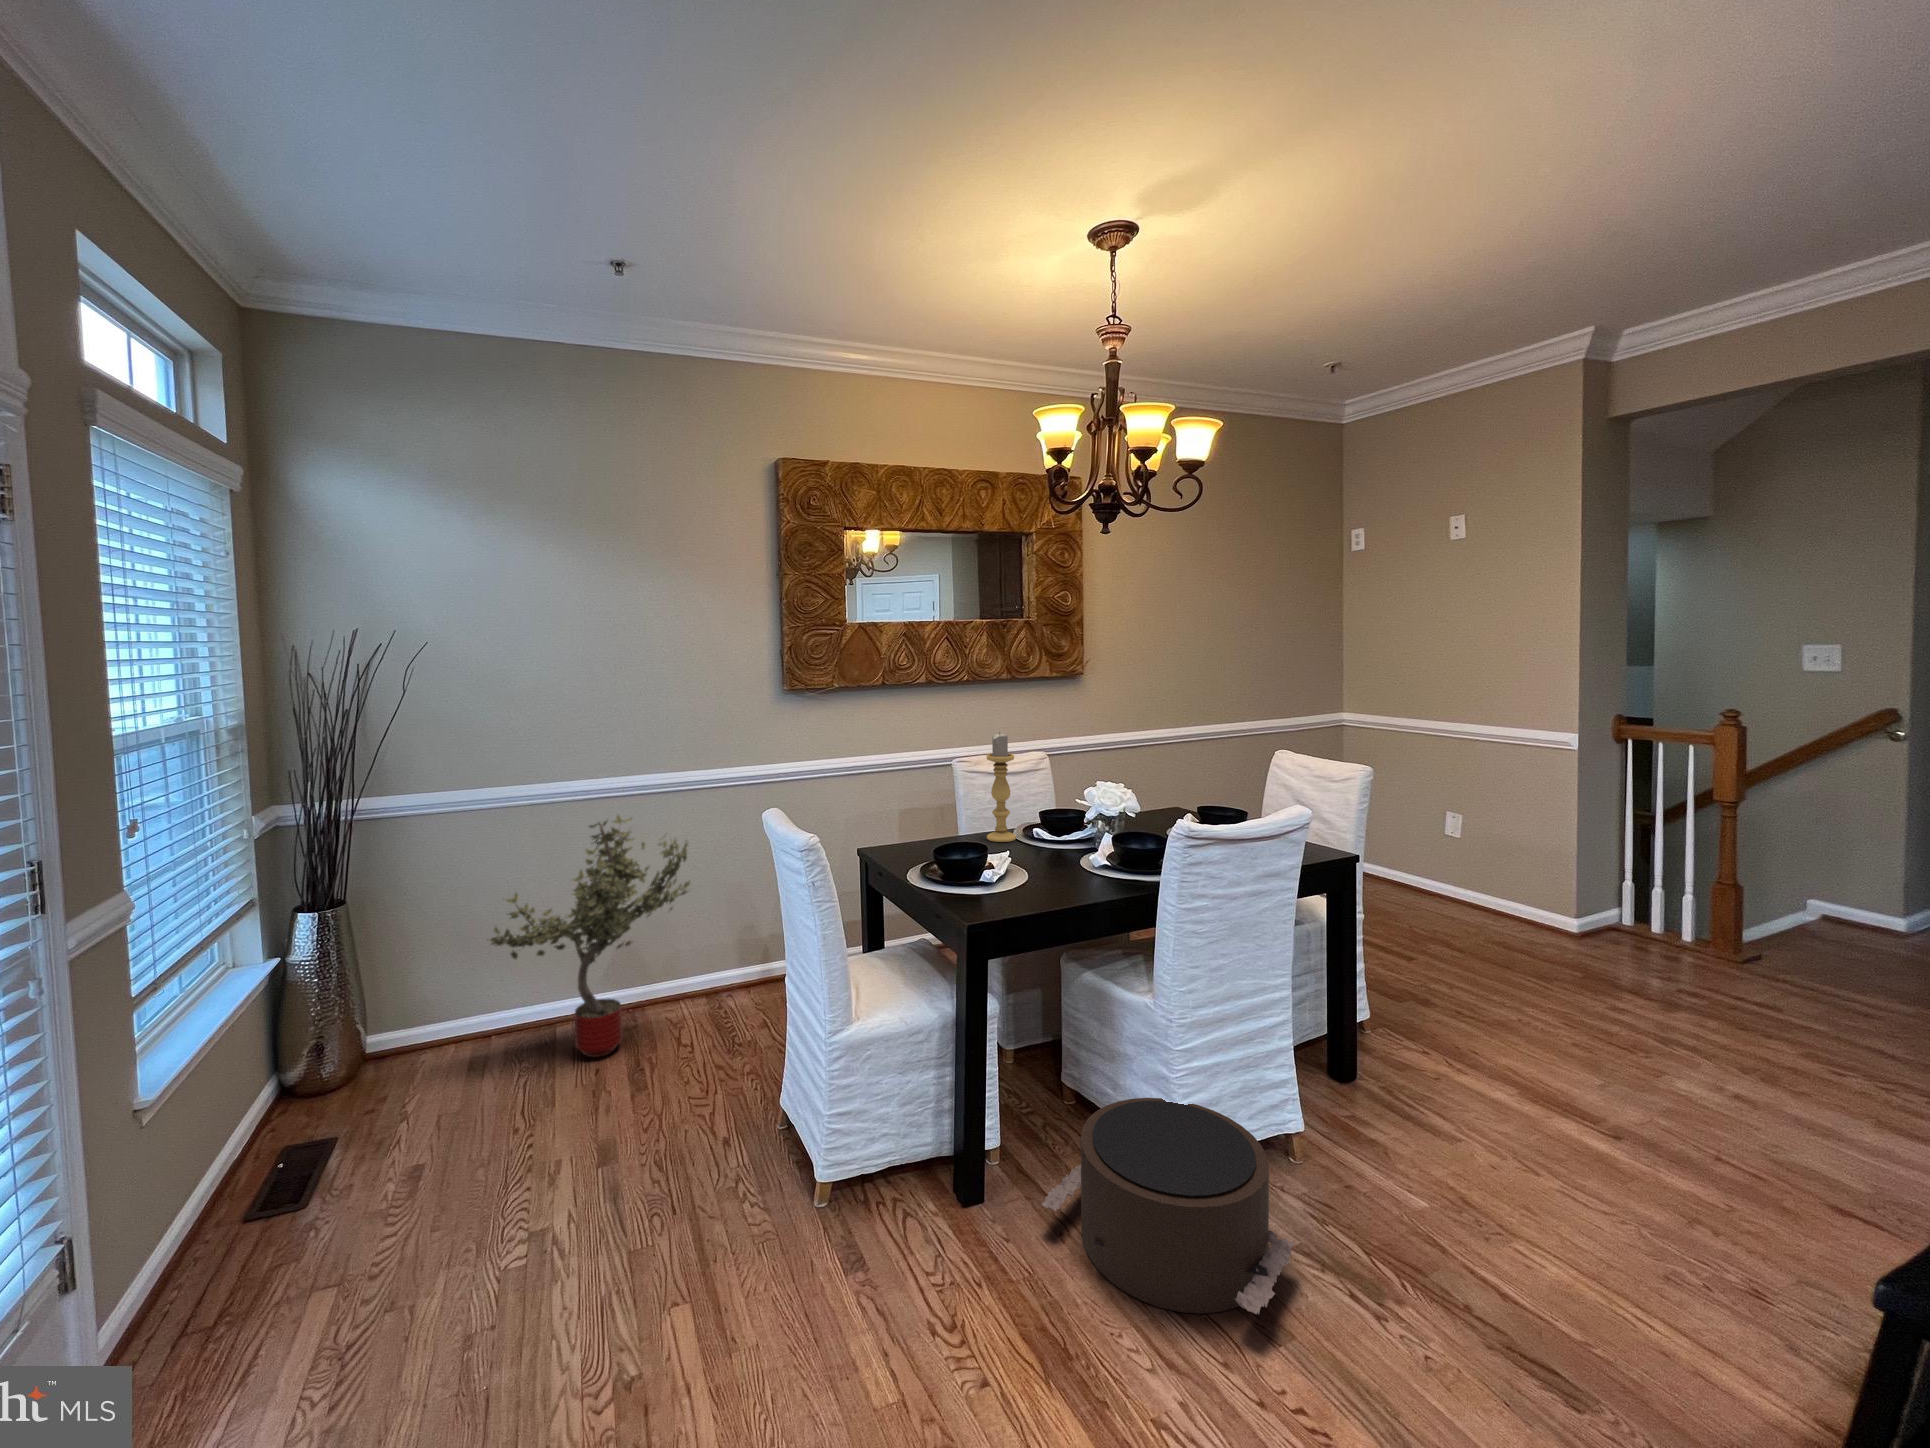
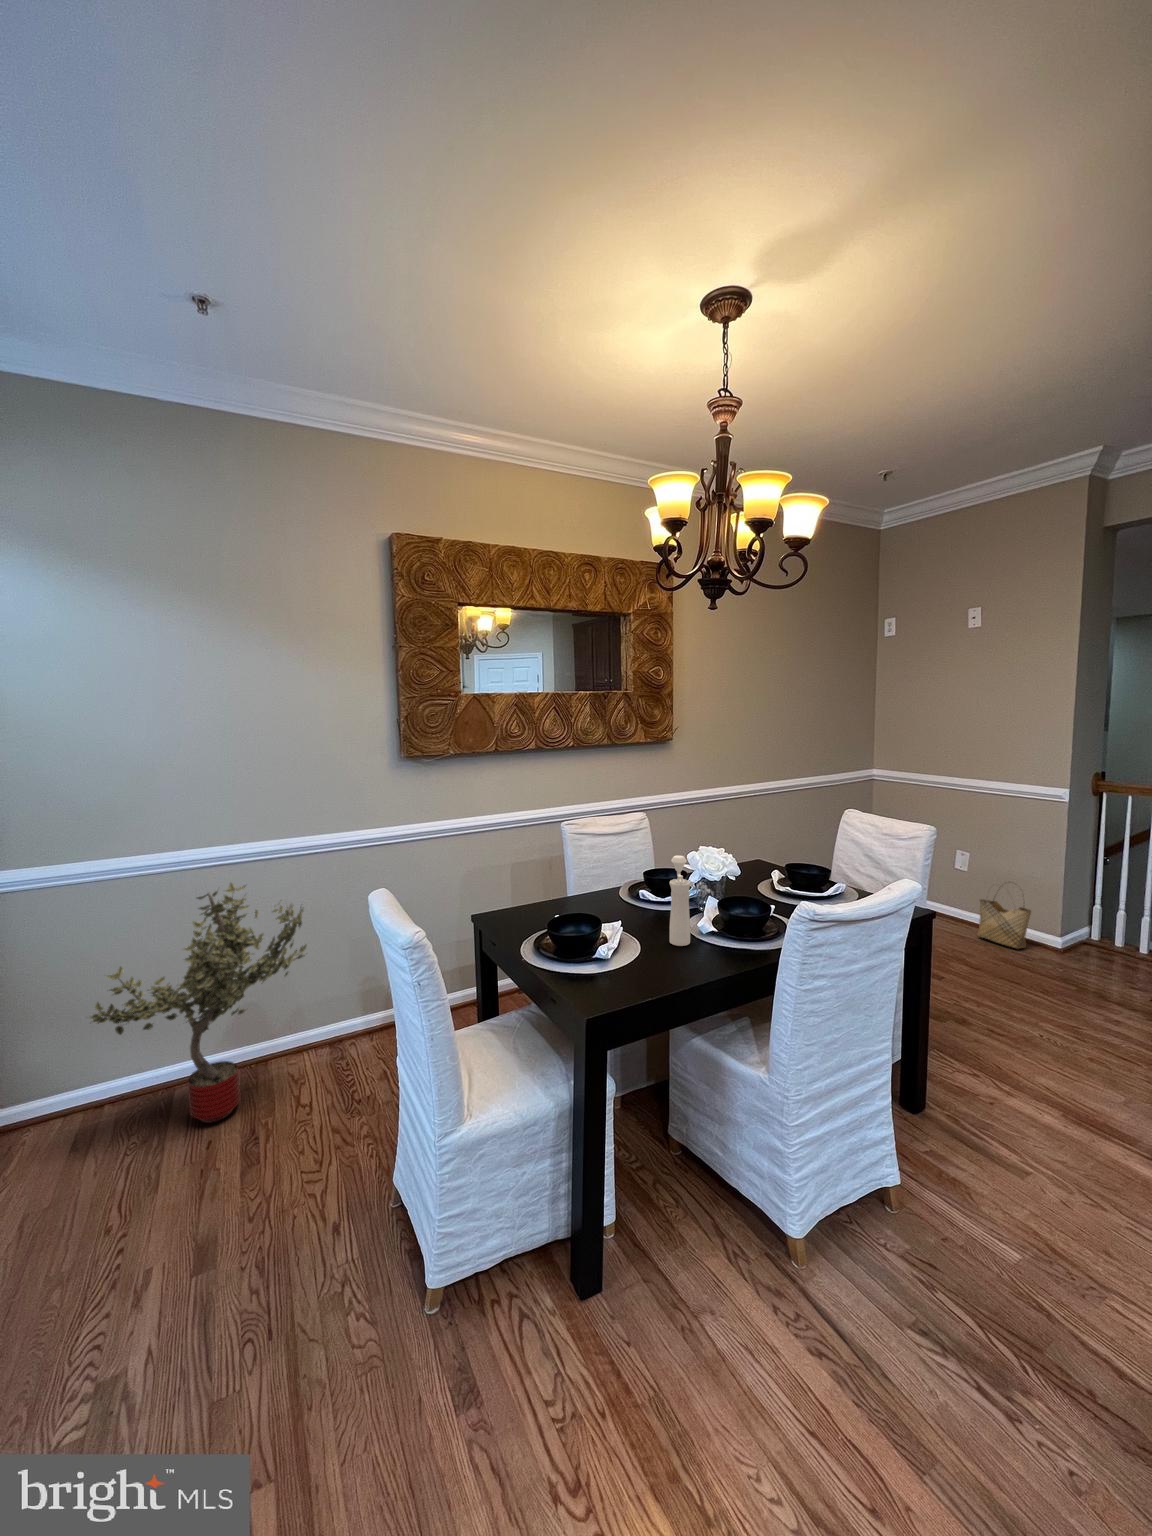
candle holder: present [987,733,1016,842] -> none [594,801,622,906]
pepper mill: none [1058,785,1080,874] -> present [669,855,691,946]
woven basket: none [1471,848,1536,930] -> present [977,895,1031,948]
pouf: present [1042,1098,1294,1314] -> none [663,1171,922,1452]

